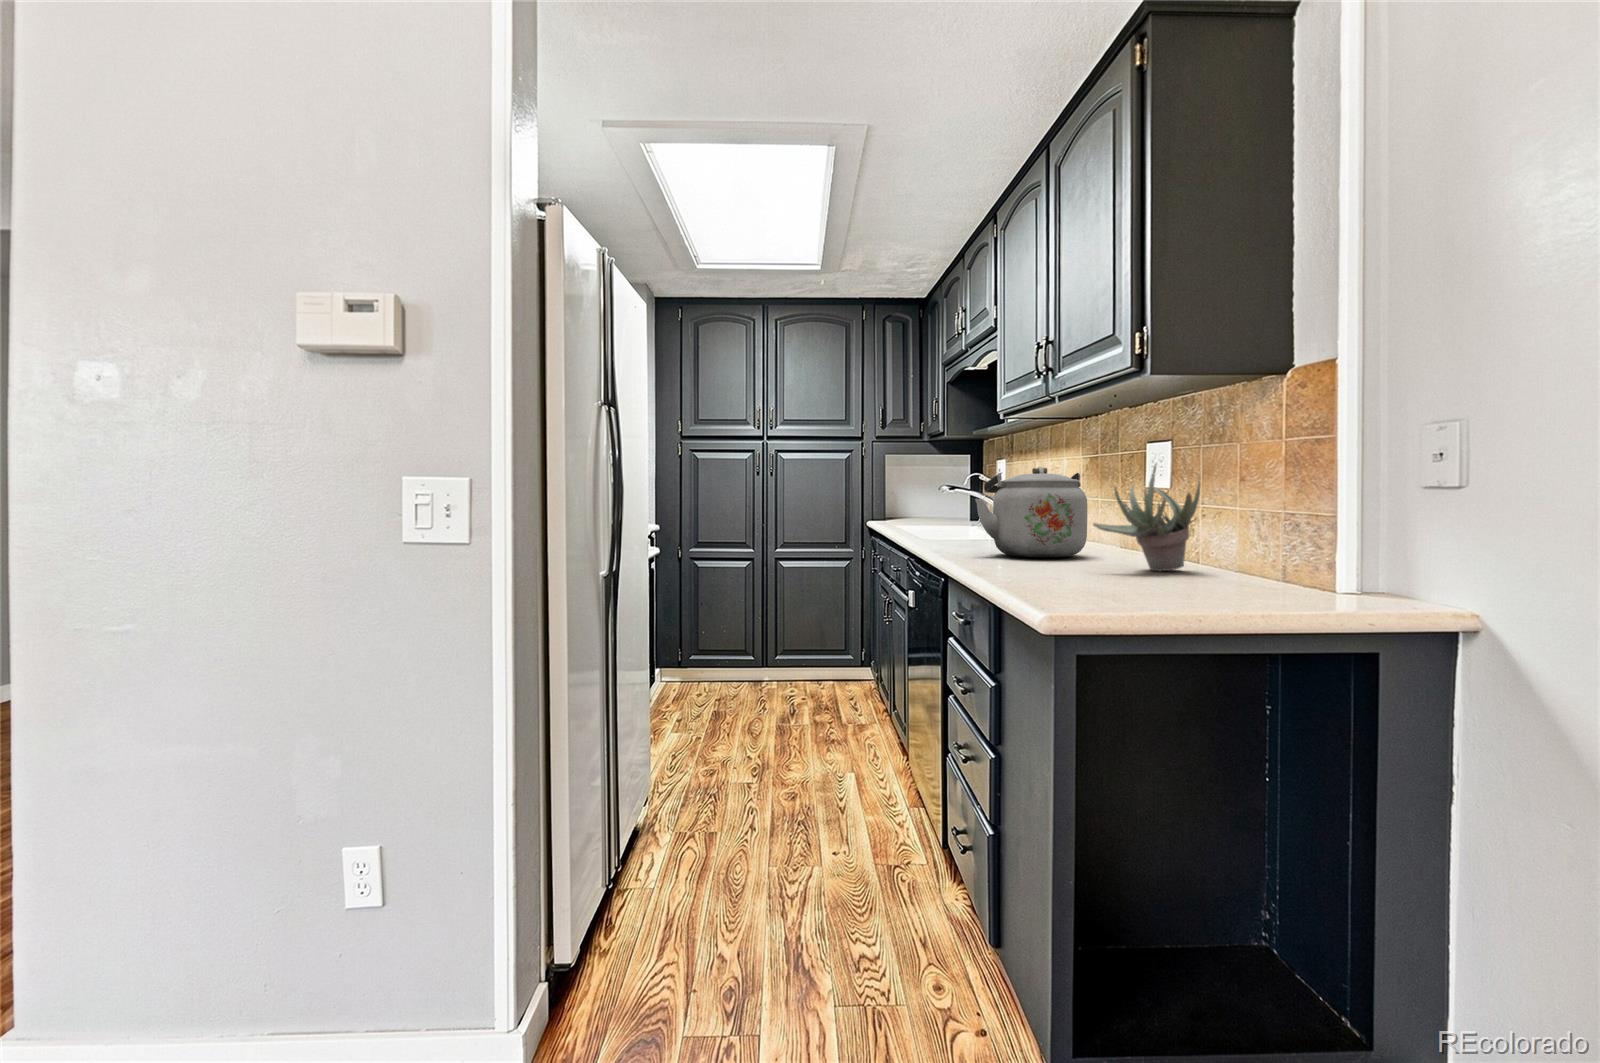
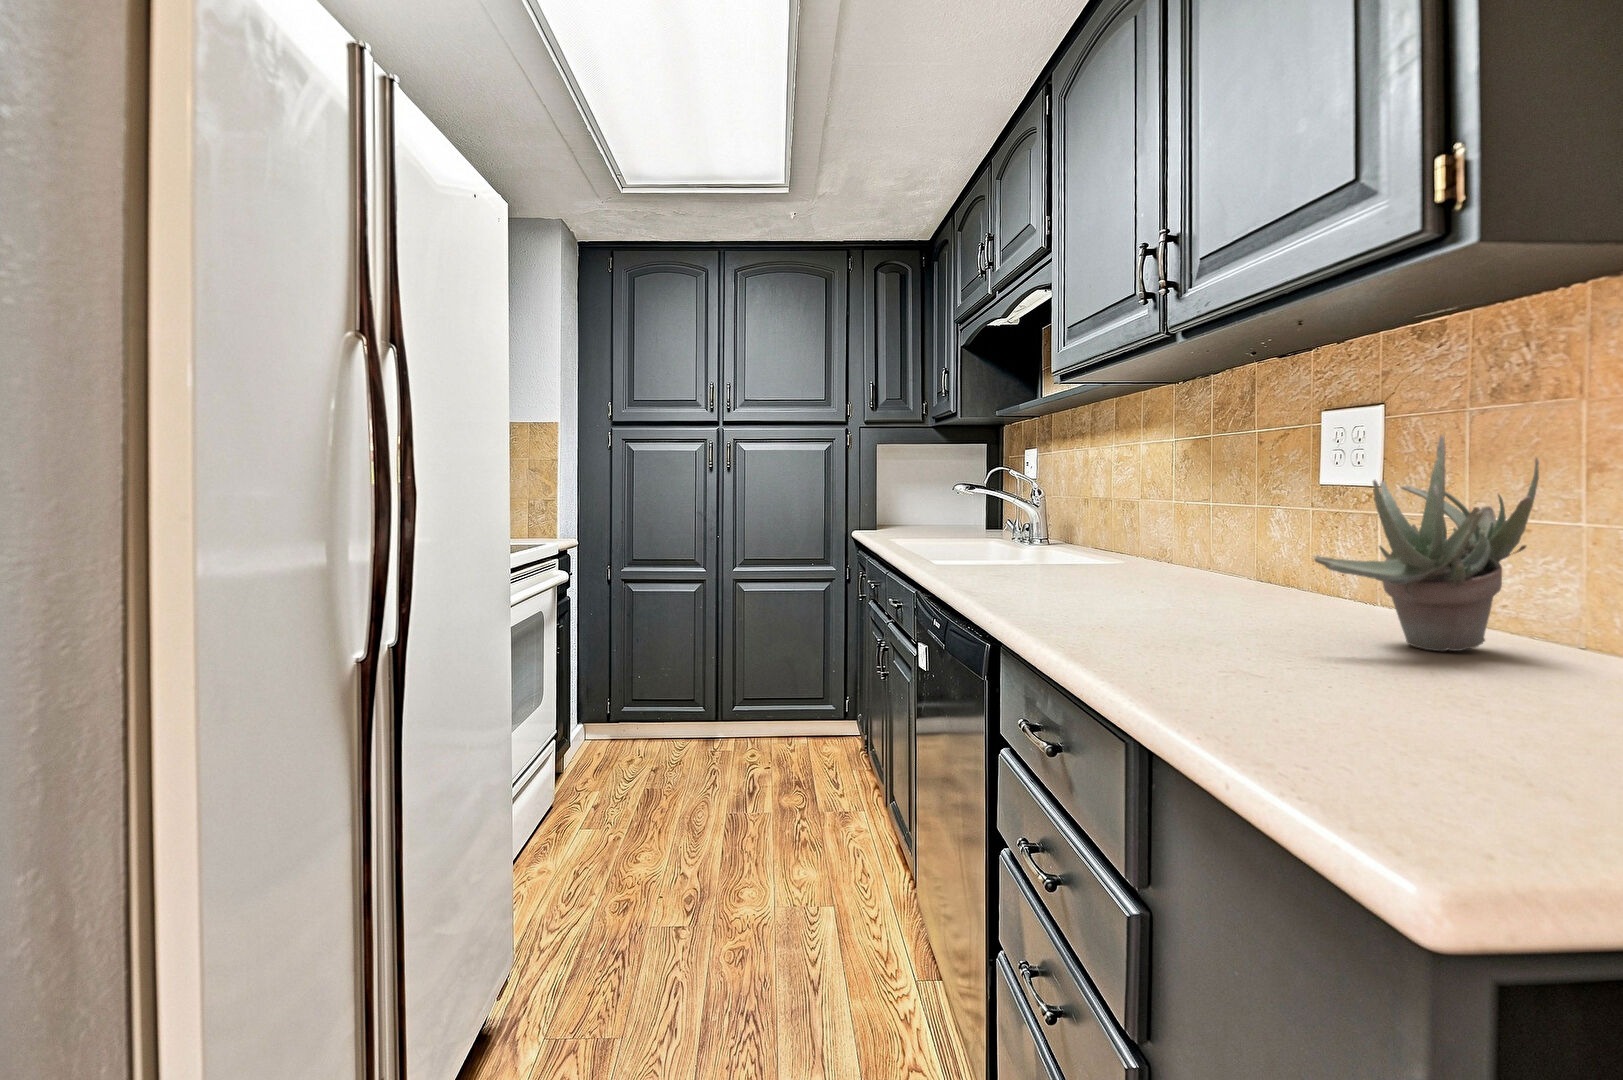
kettle: present [975,467,1087,557] -> none [1043,451,1238,607]

